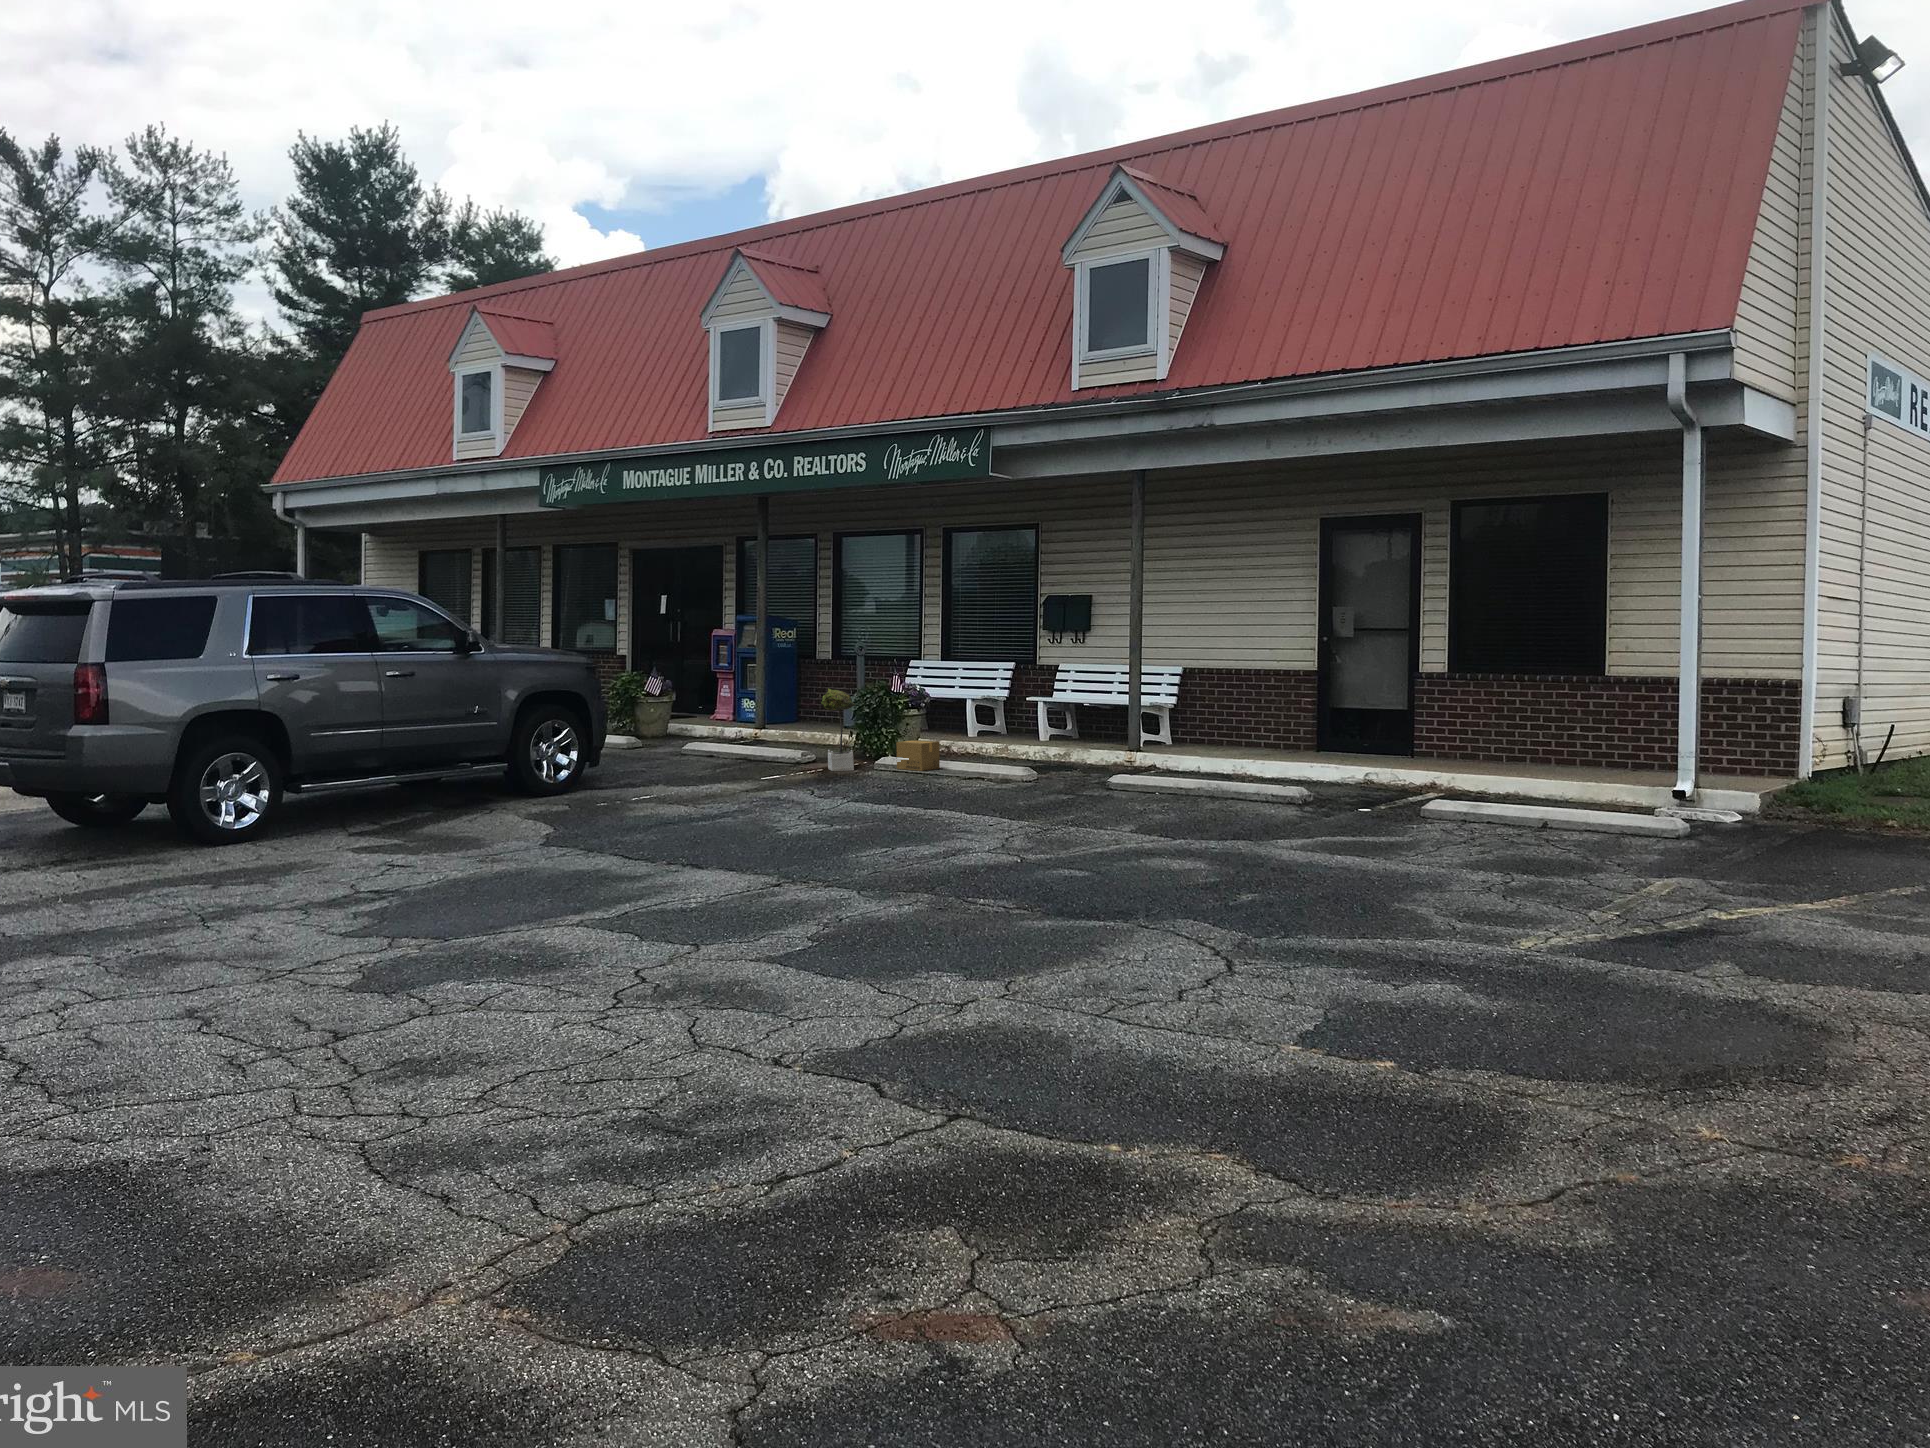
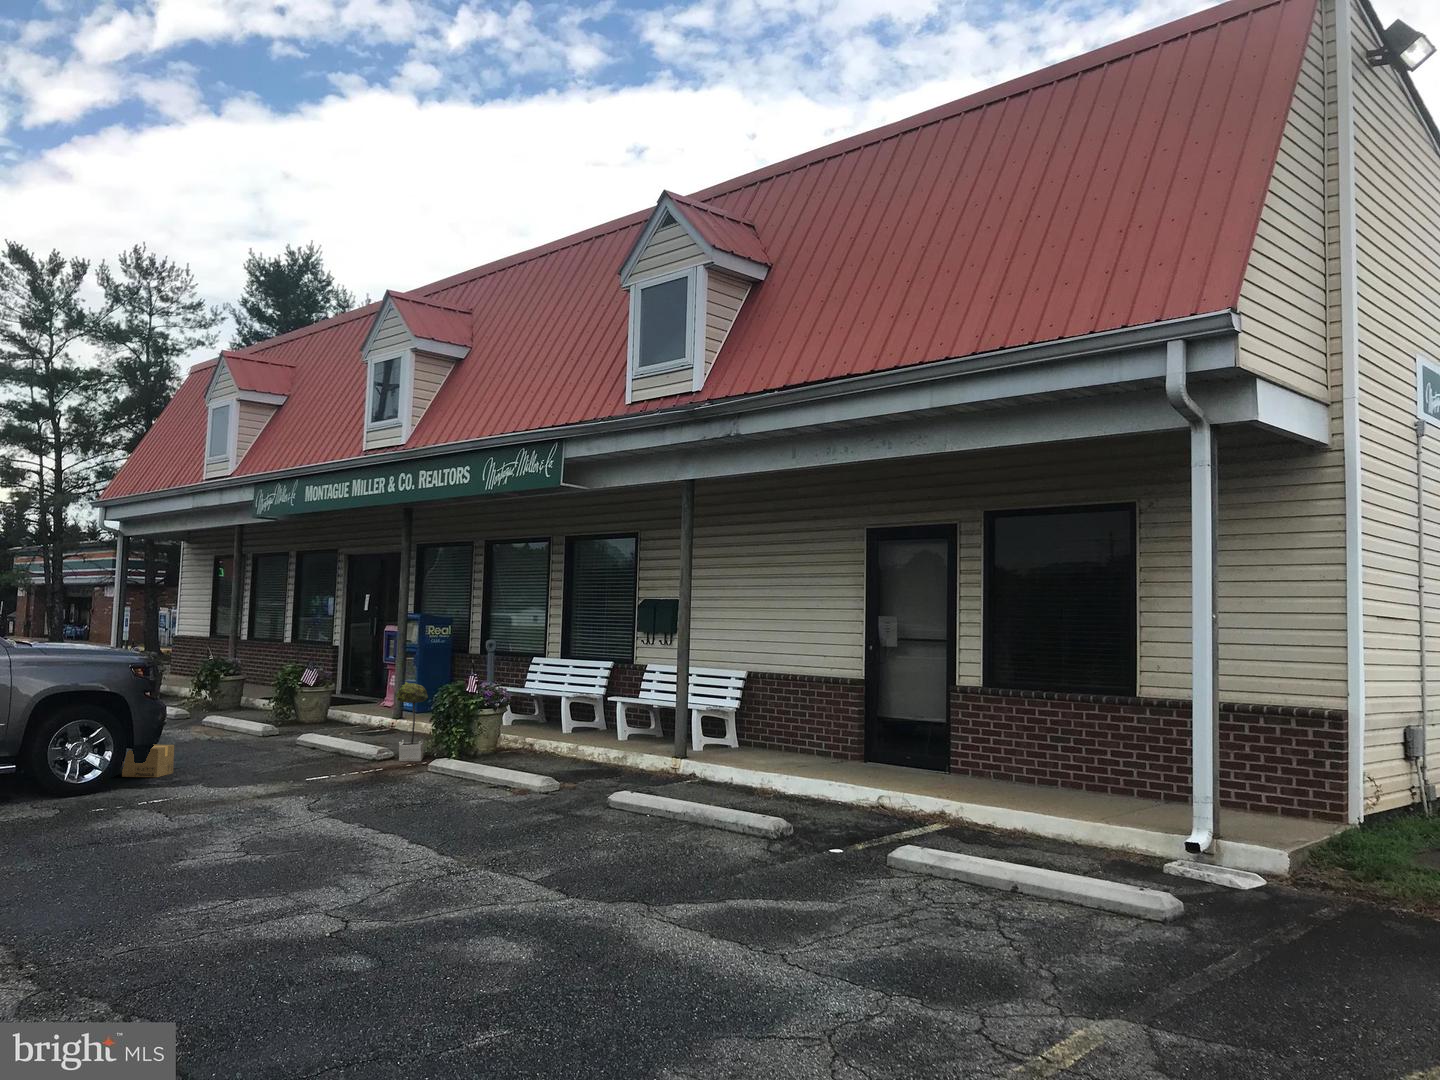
cardboard box: present [897,740,940,771] -> present [122,745,174,777]

